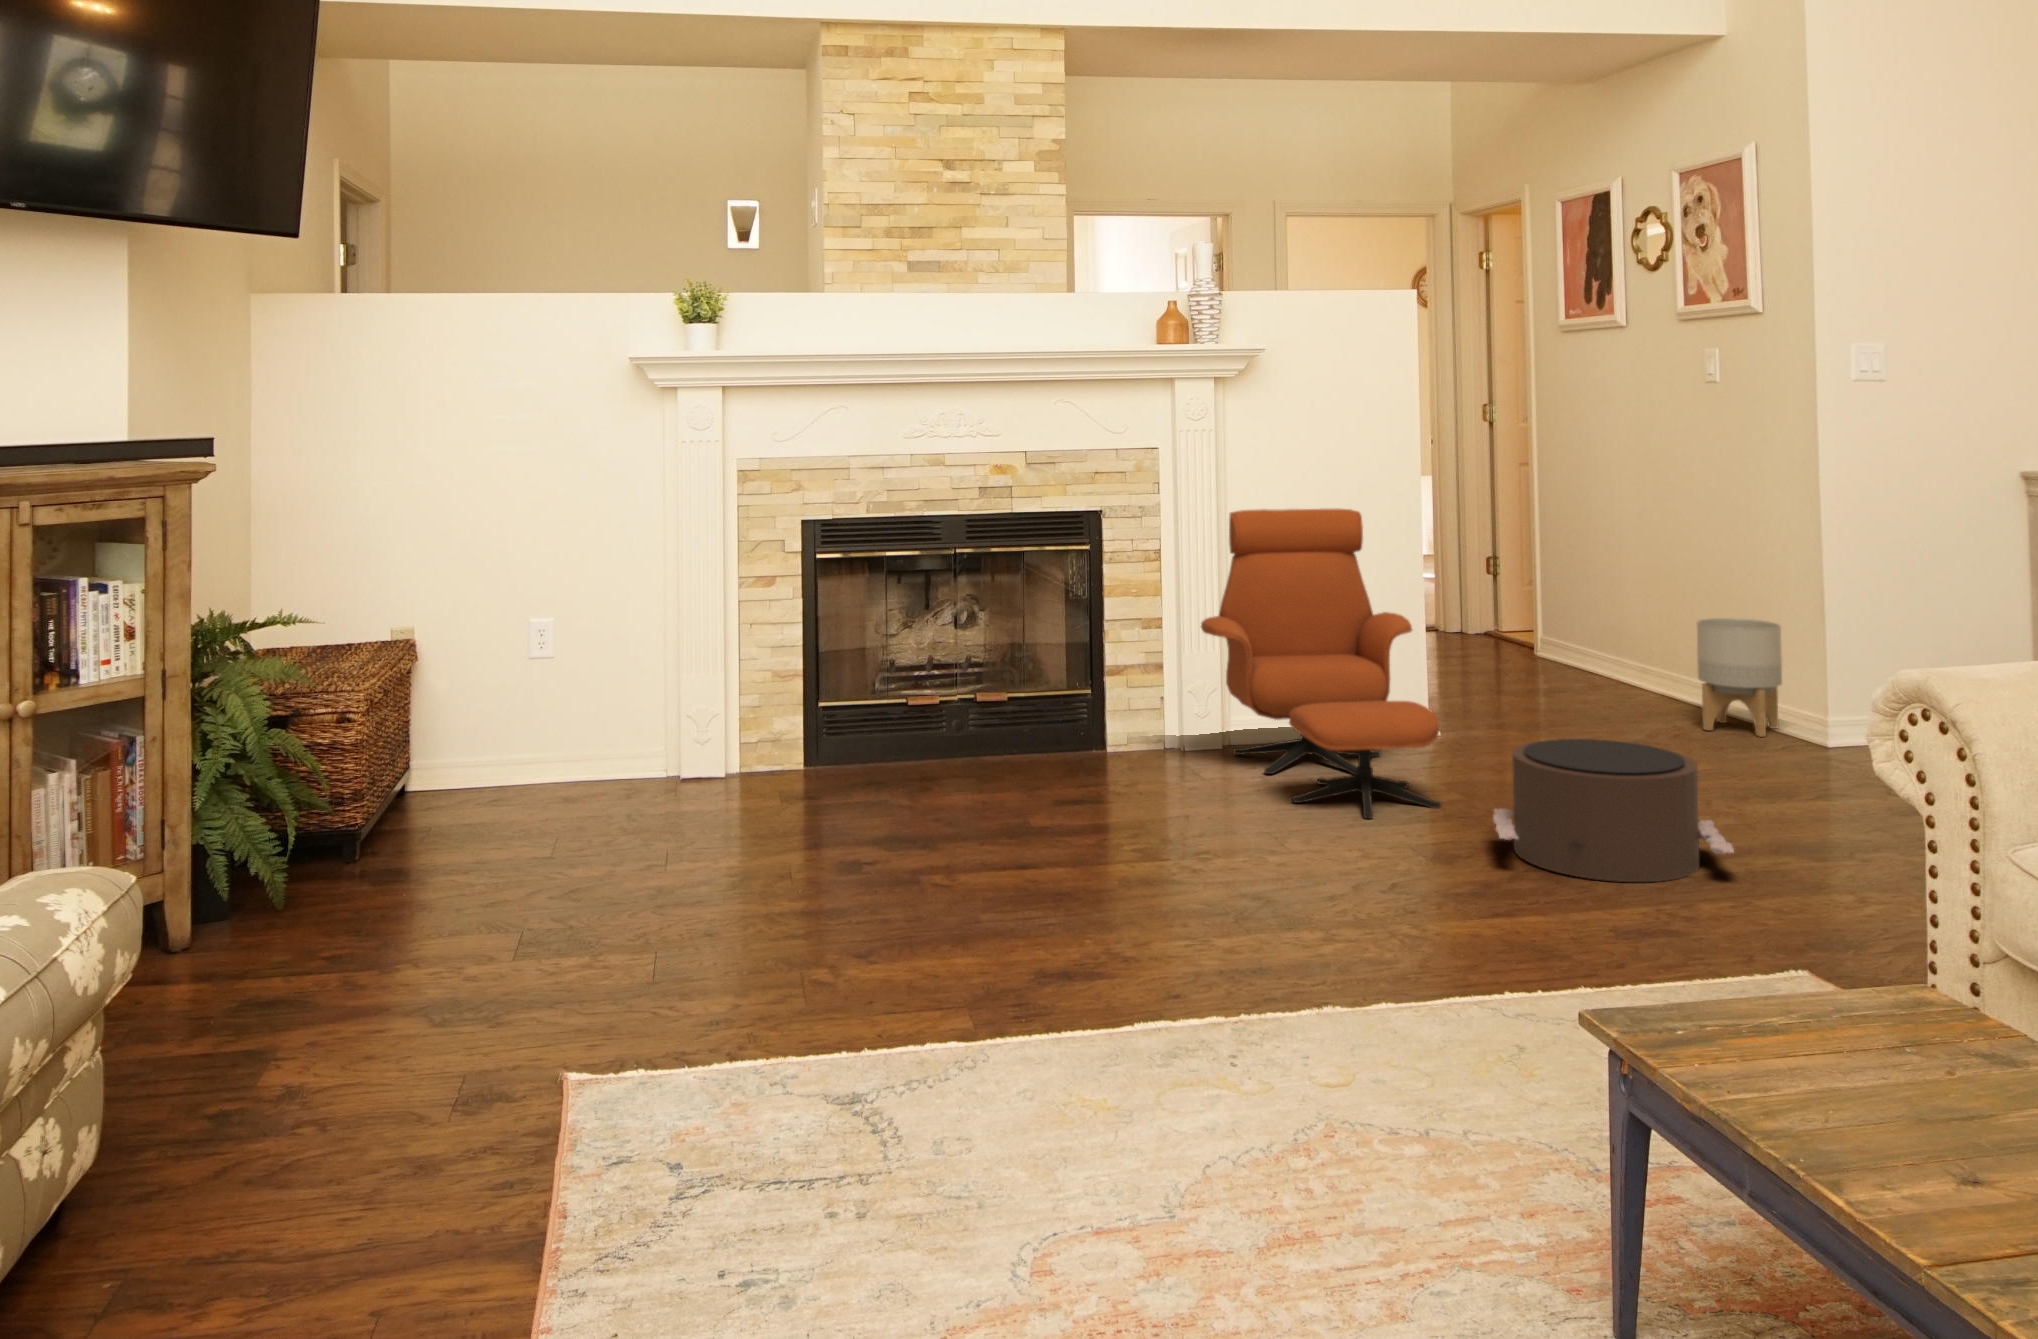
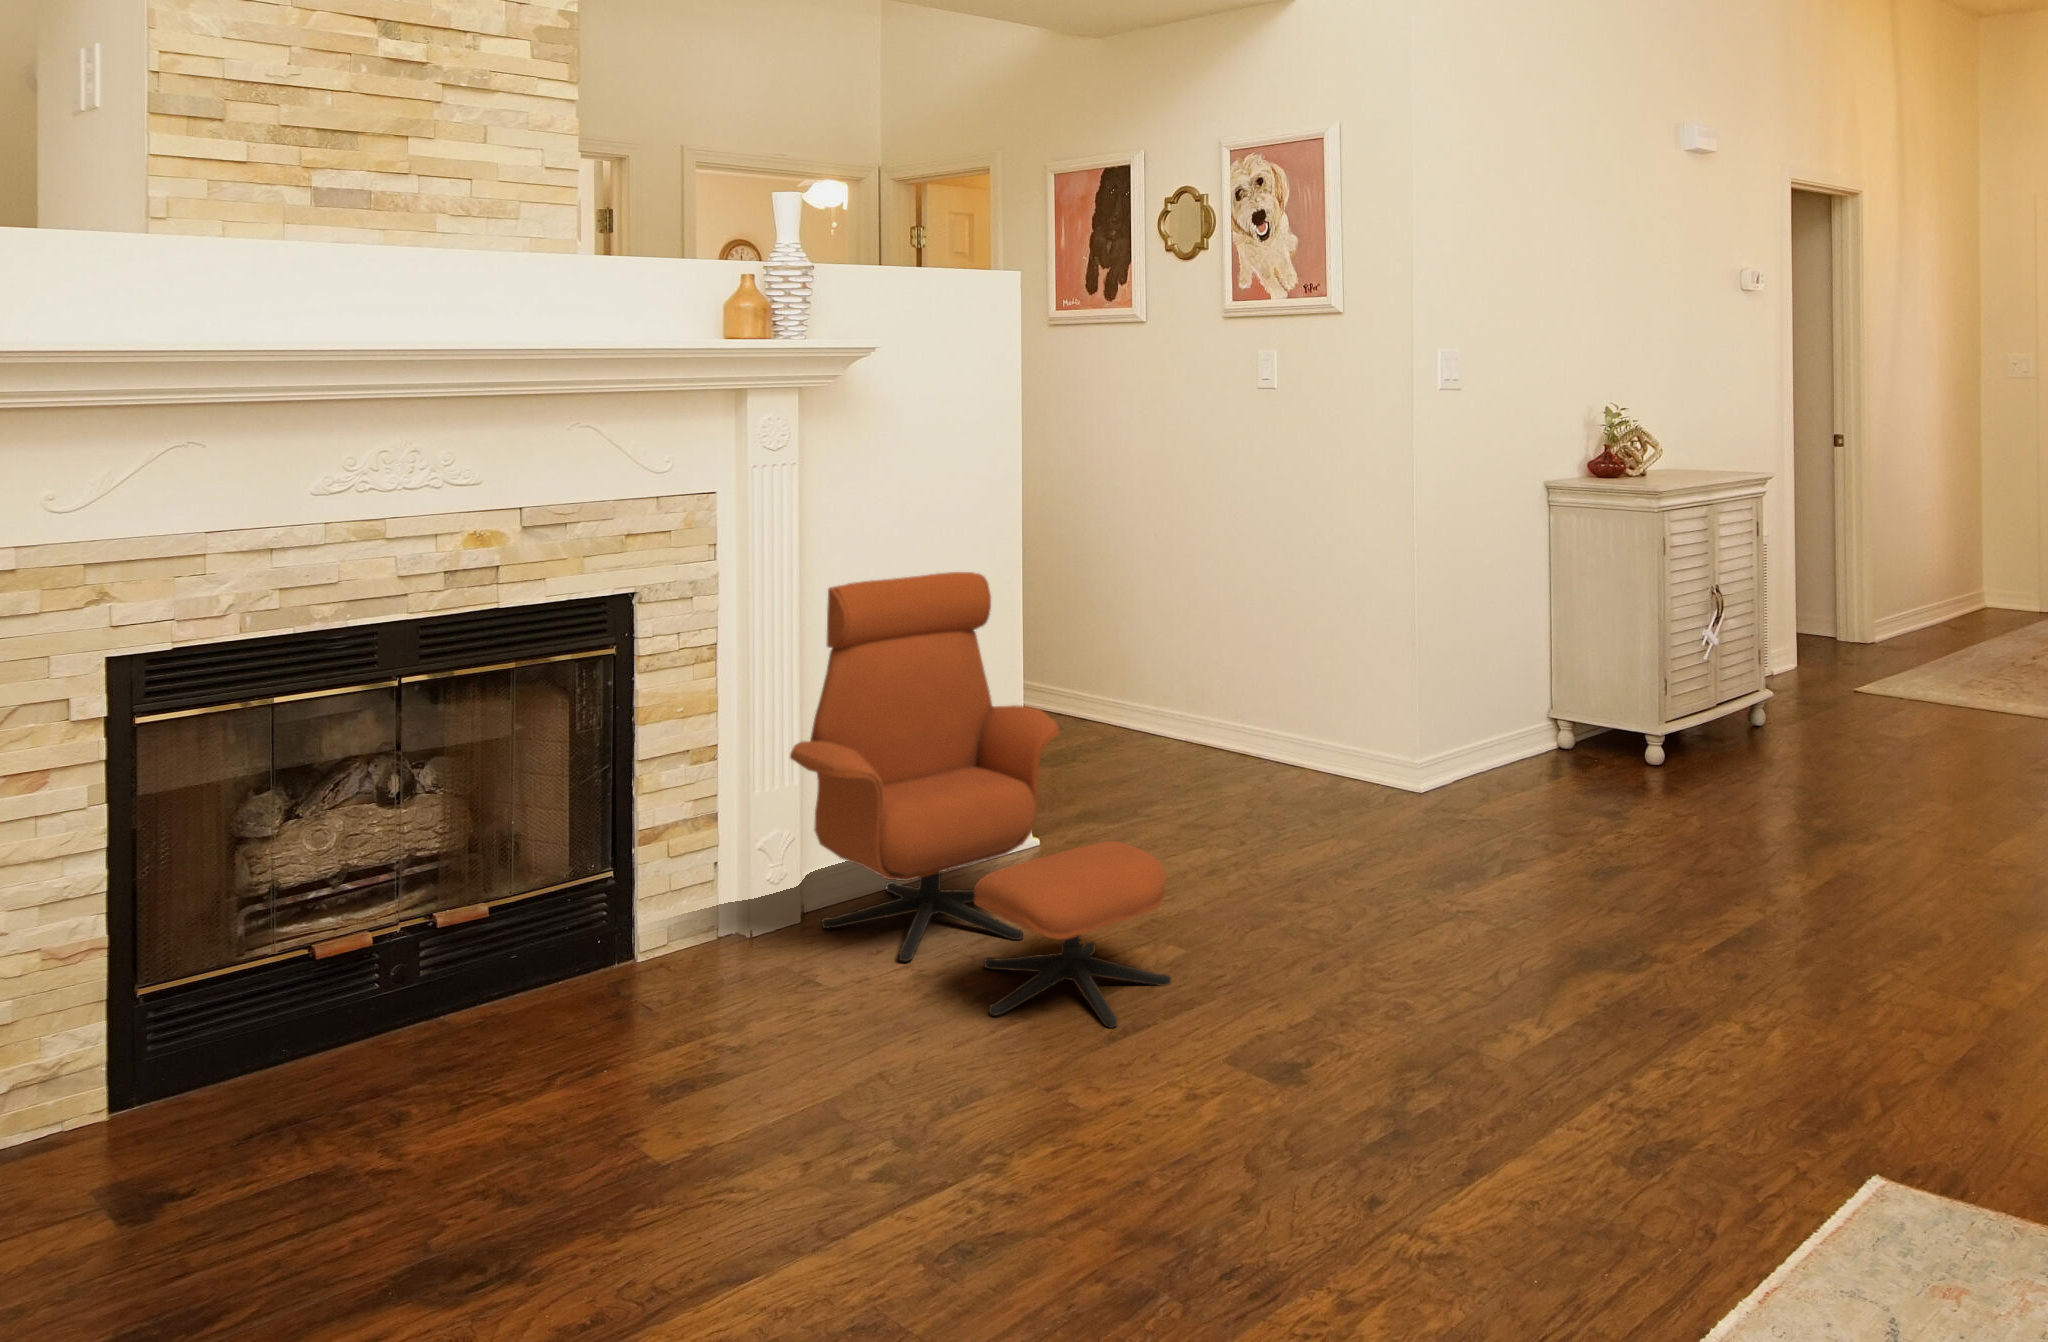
planter: present [1697,618,1782,737] -> none [1274,657,1360,791]
pouf: present [1493,739,1734,882] -> none [1295,877,1592,1084]

